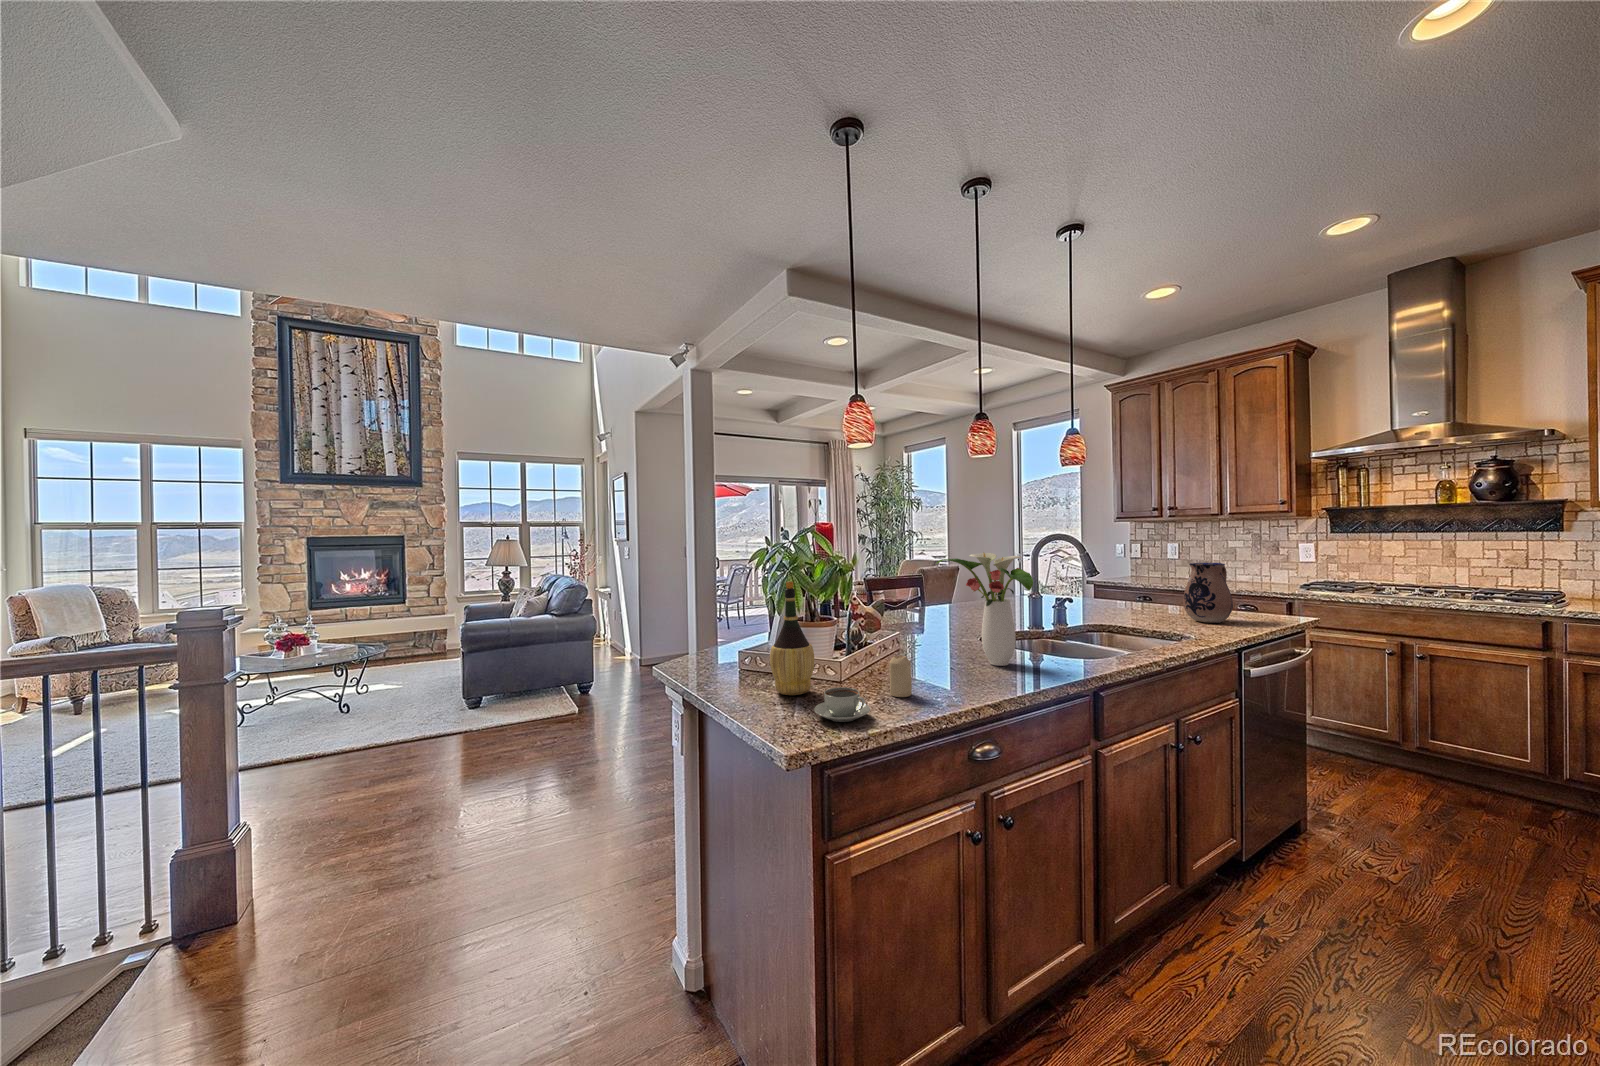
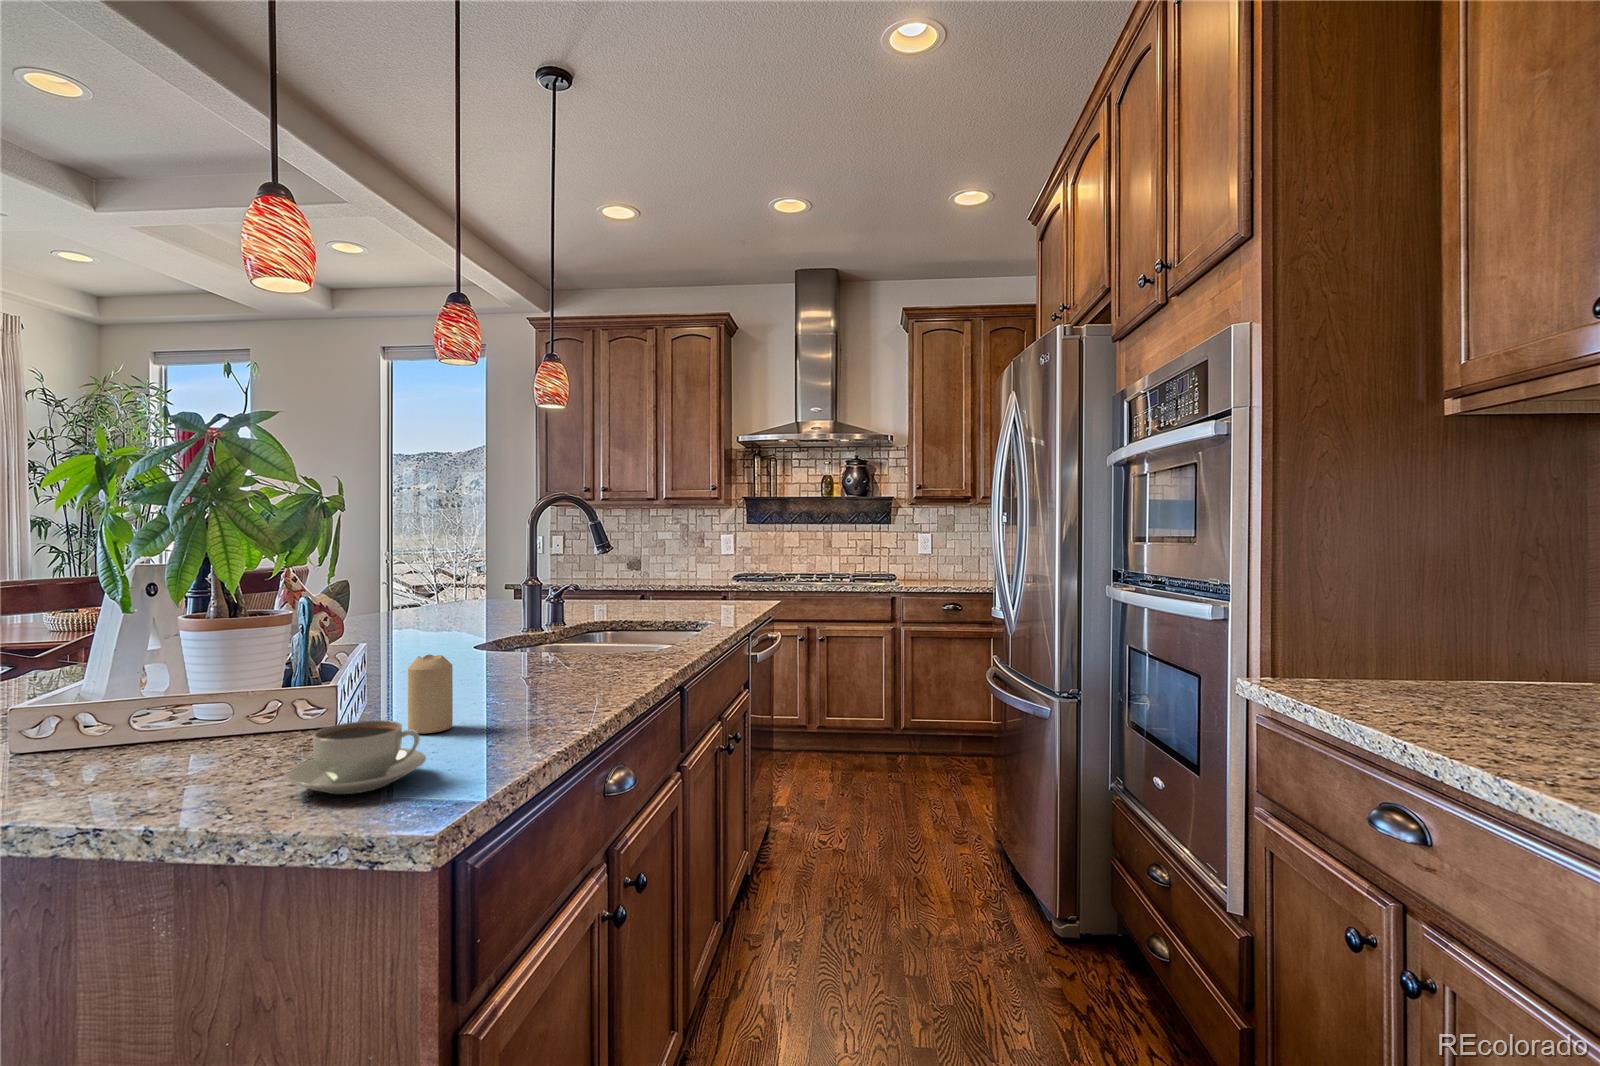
flower arrangement: present [936,552,1033,666] -> none [439,491,611,671]
ceramic pitcher: present [1183,563,1233,623] -> none [673,539,721,608]
wine bottle: present [770,581,814,695] -> none [87,502,229,781]

